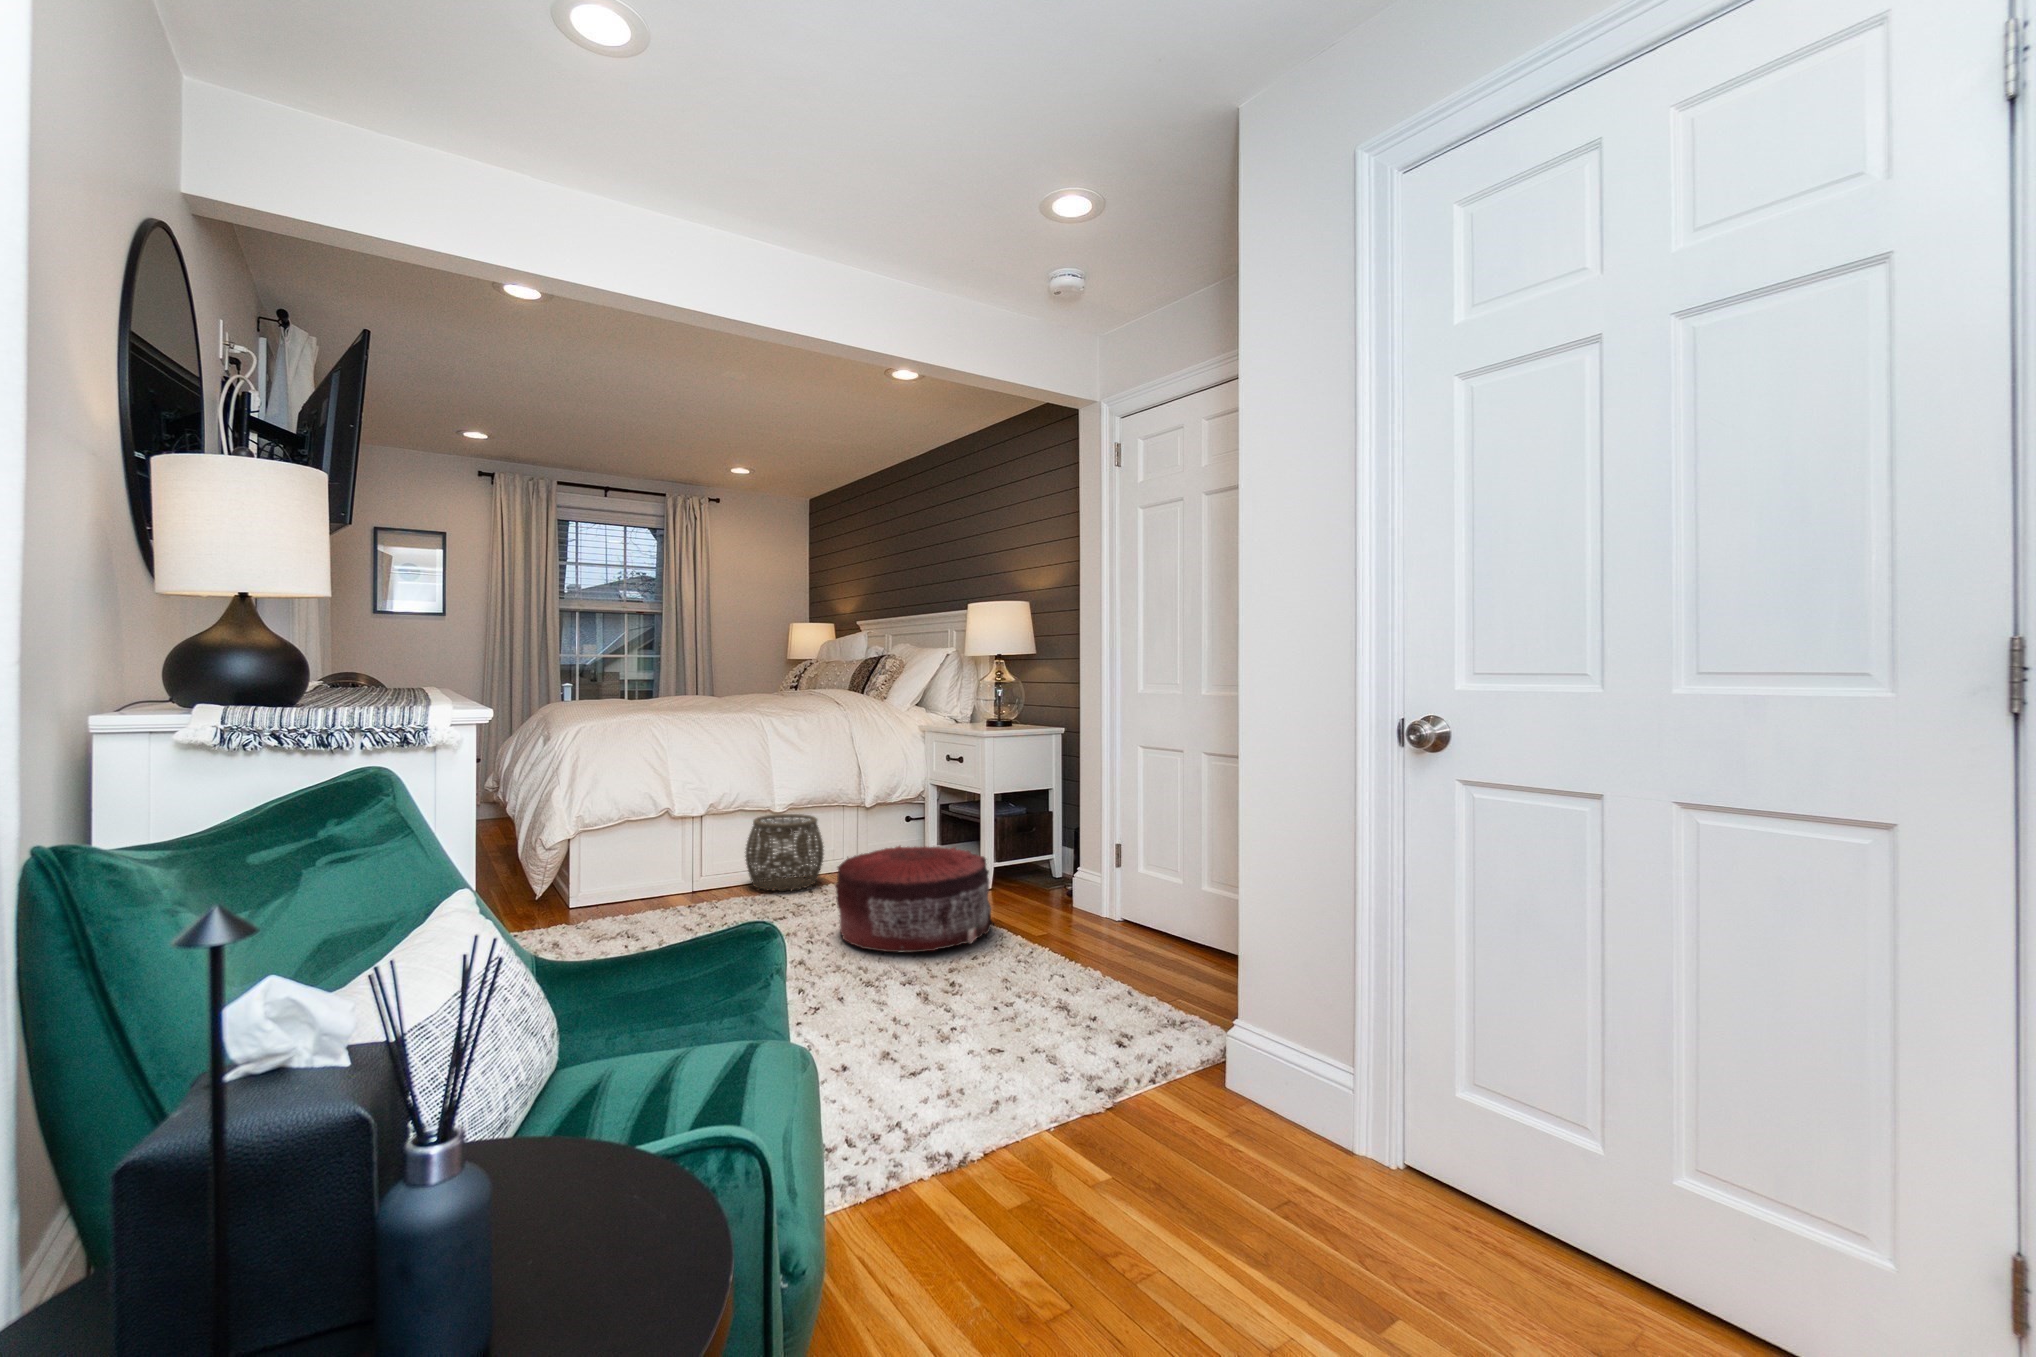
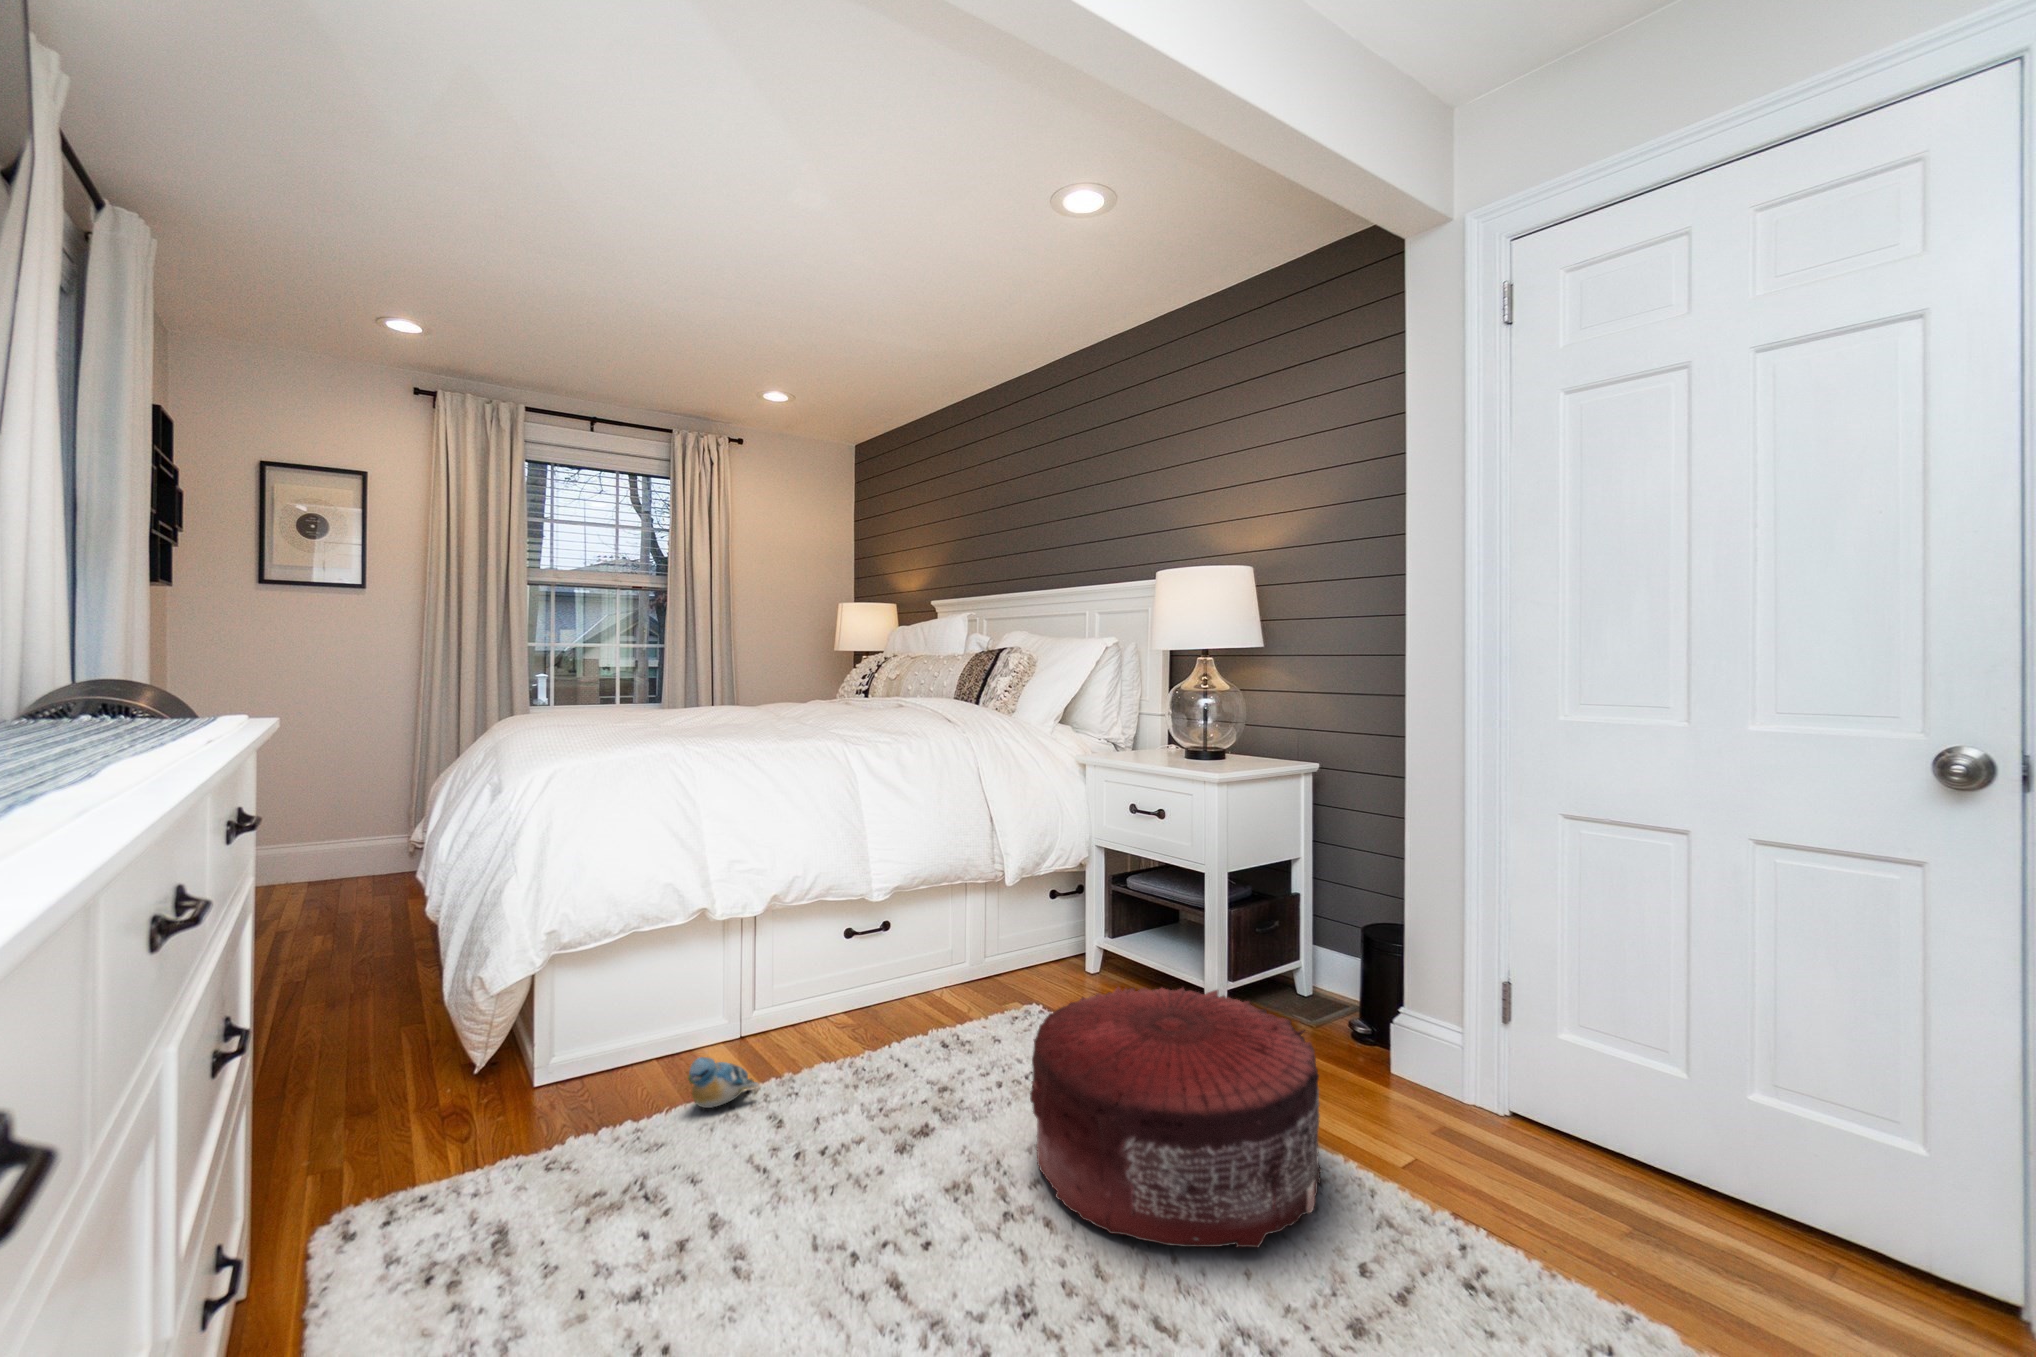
woven basket: present [745,814,824,891] -> none [826,903,955,1043]
plush toy: none [655,884,697,913] -> present [688,1057,759,1108]

